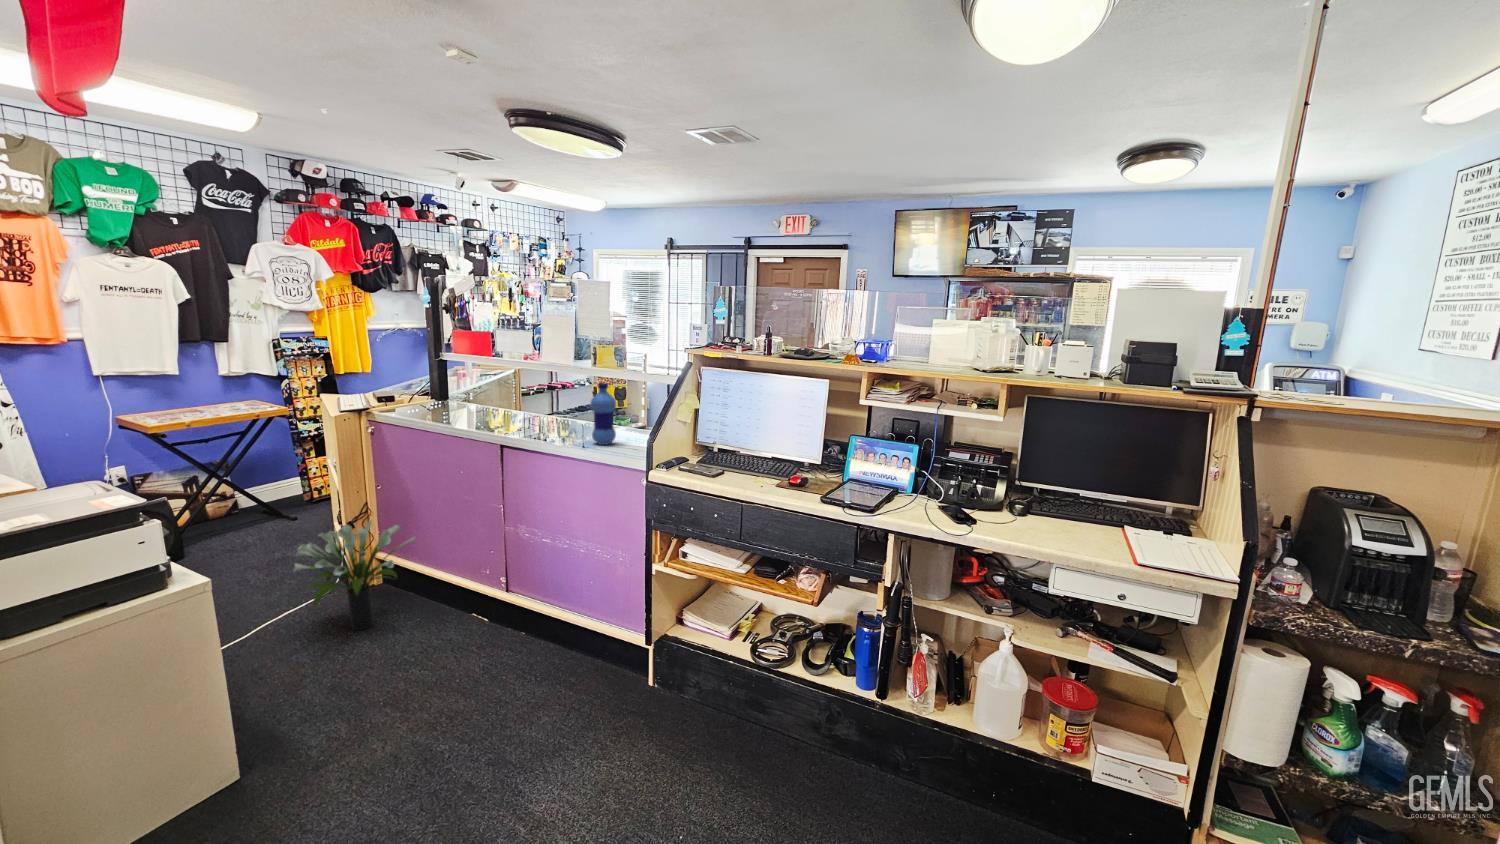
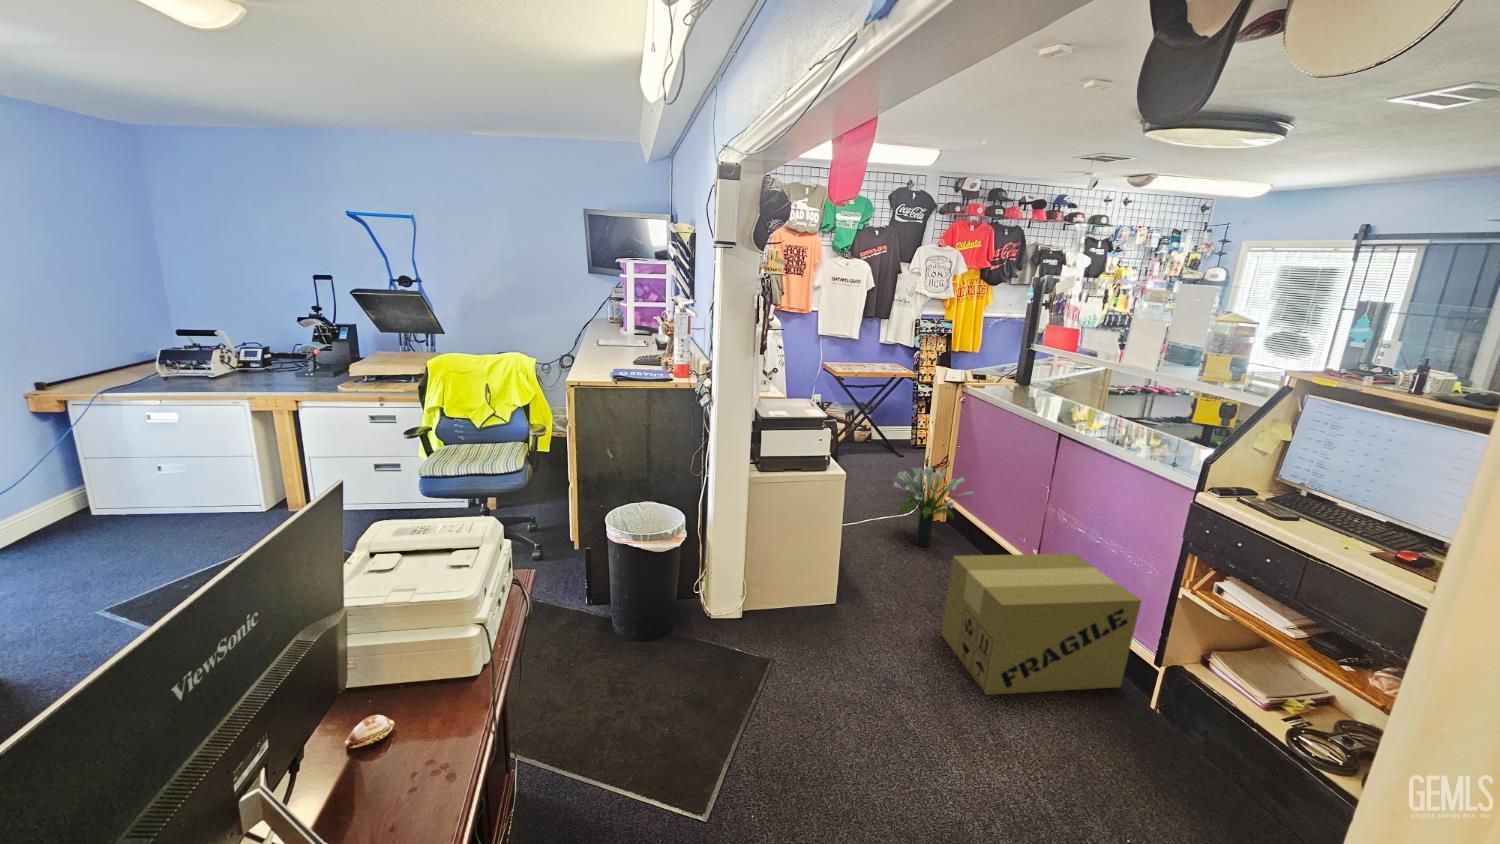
water bottle: present [590,383,616,445] -> none [1151,392,1189,455]
cardboard box: none [413,568,624,786] -> present [942,553,1141,695]

